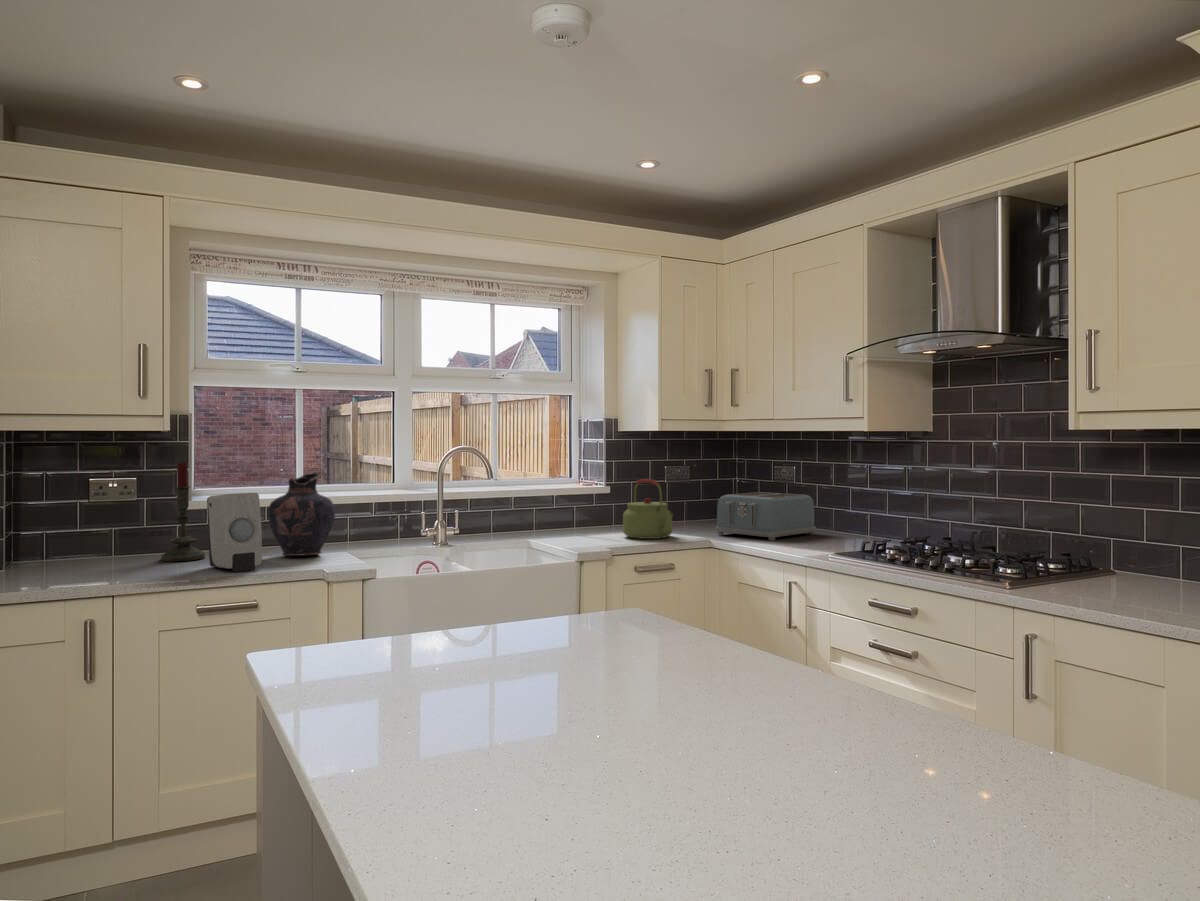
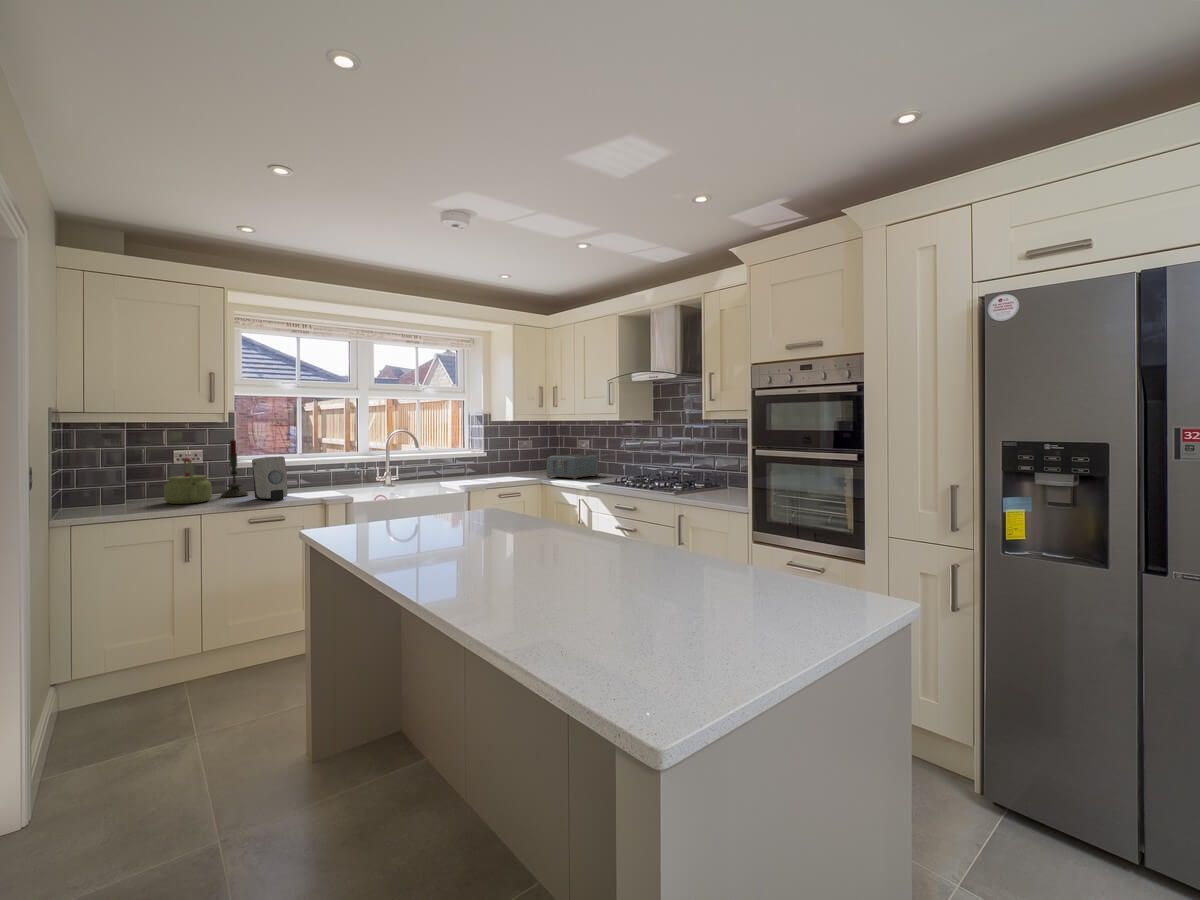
vase: present [268,473,335,556] -> none [287,446,327,493]
kettle: present [623,479,673,539] -> present [164,458,212,504]

